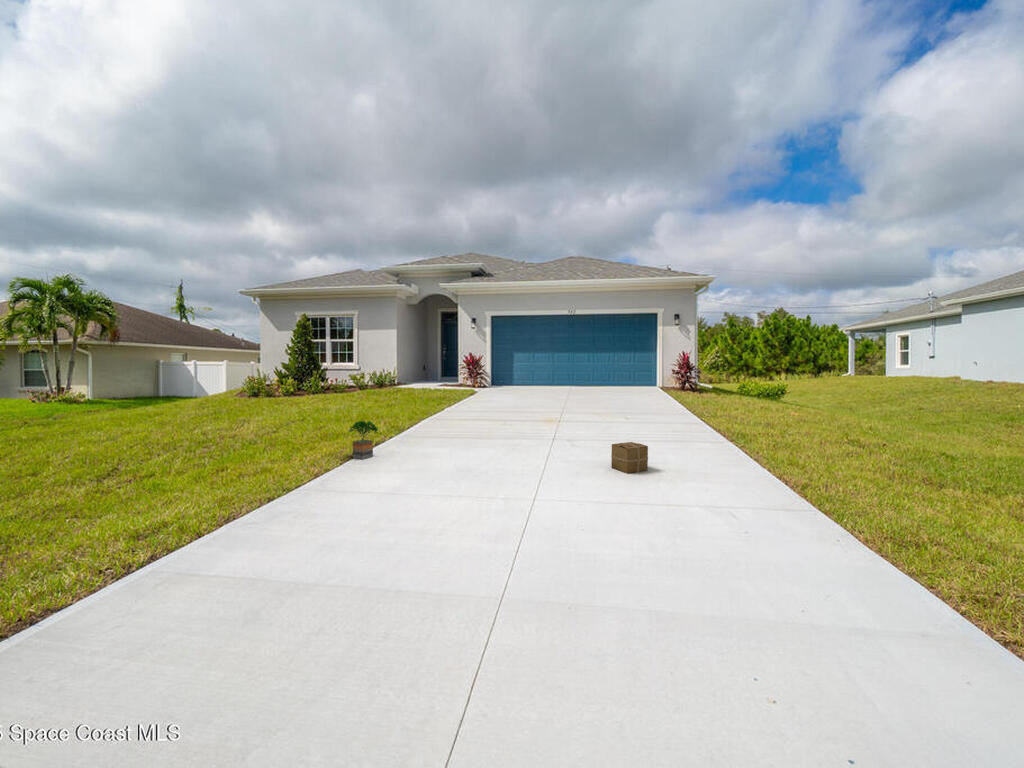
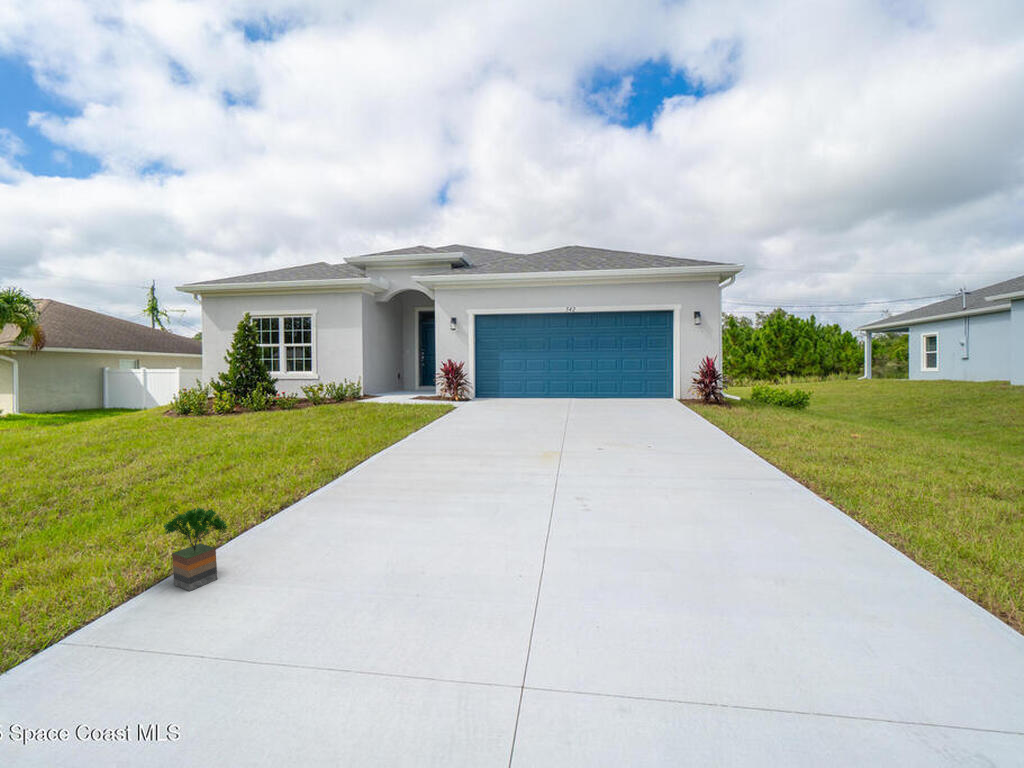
cardboard box: present [611,442,648,473] -> none [702,562,789,653]

